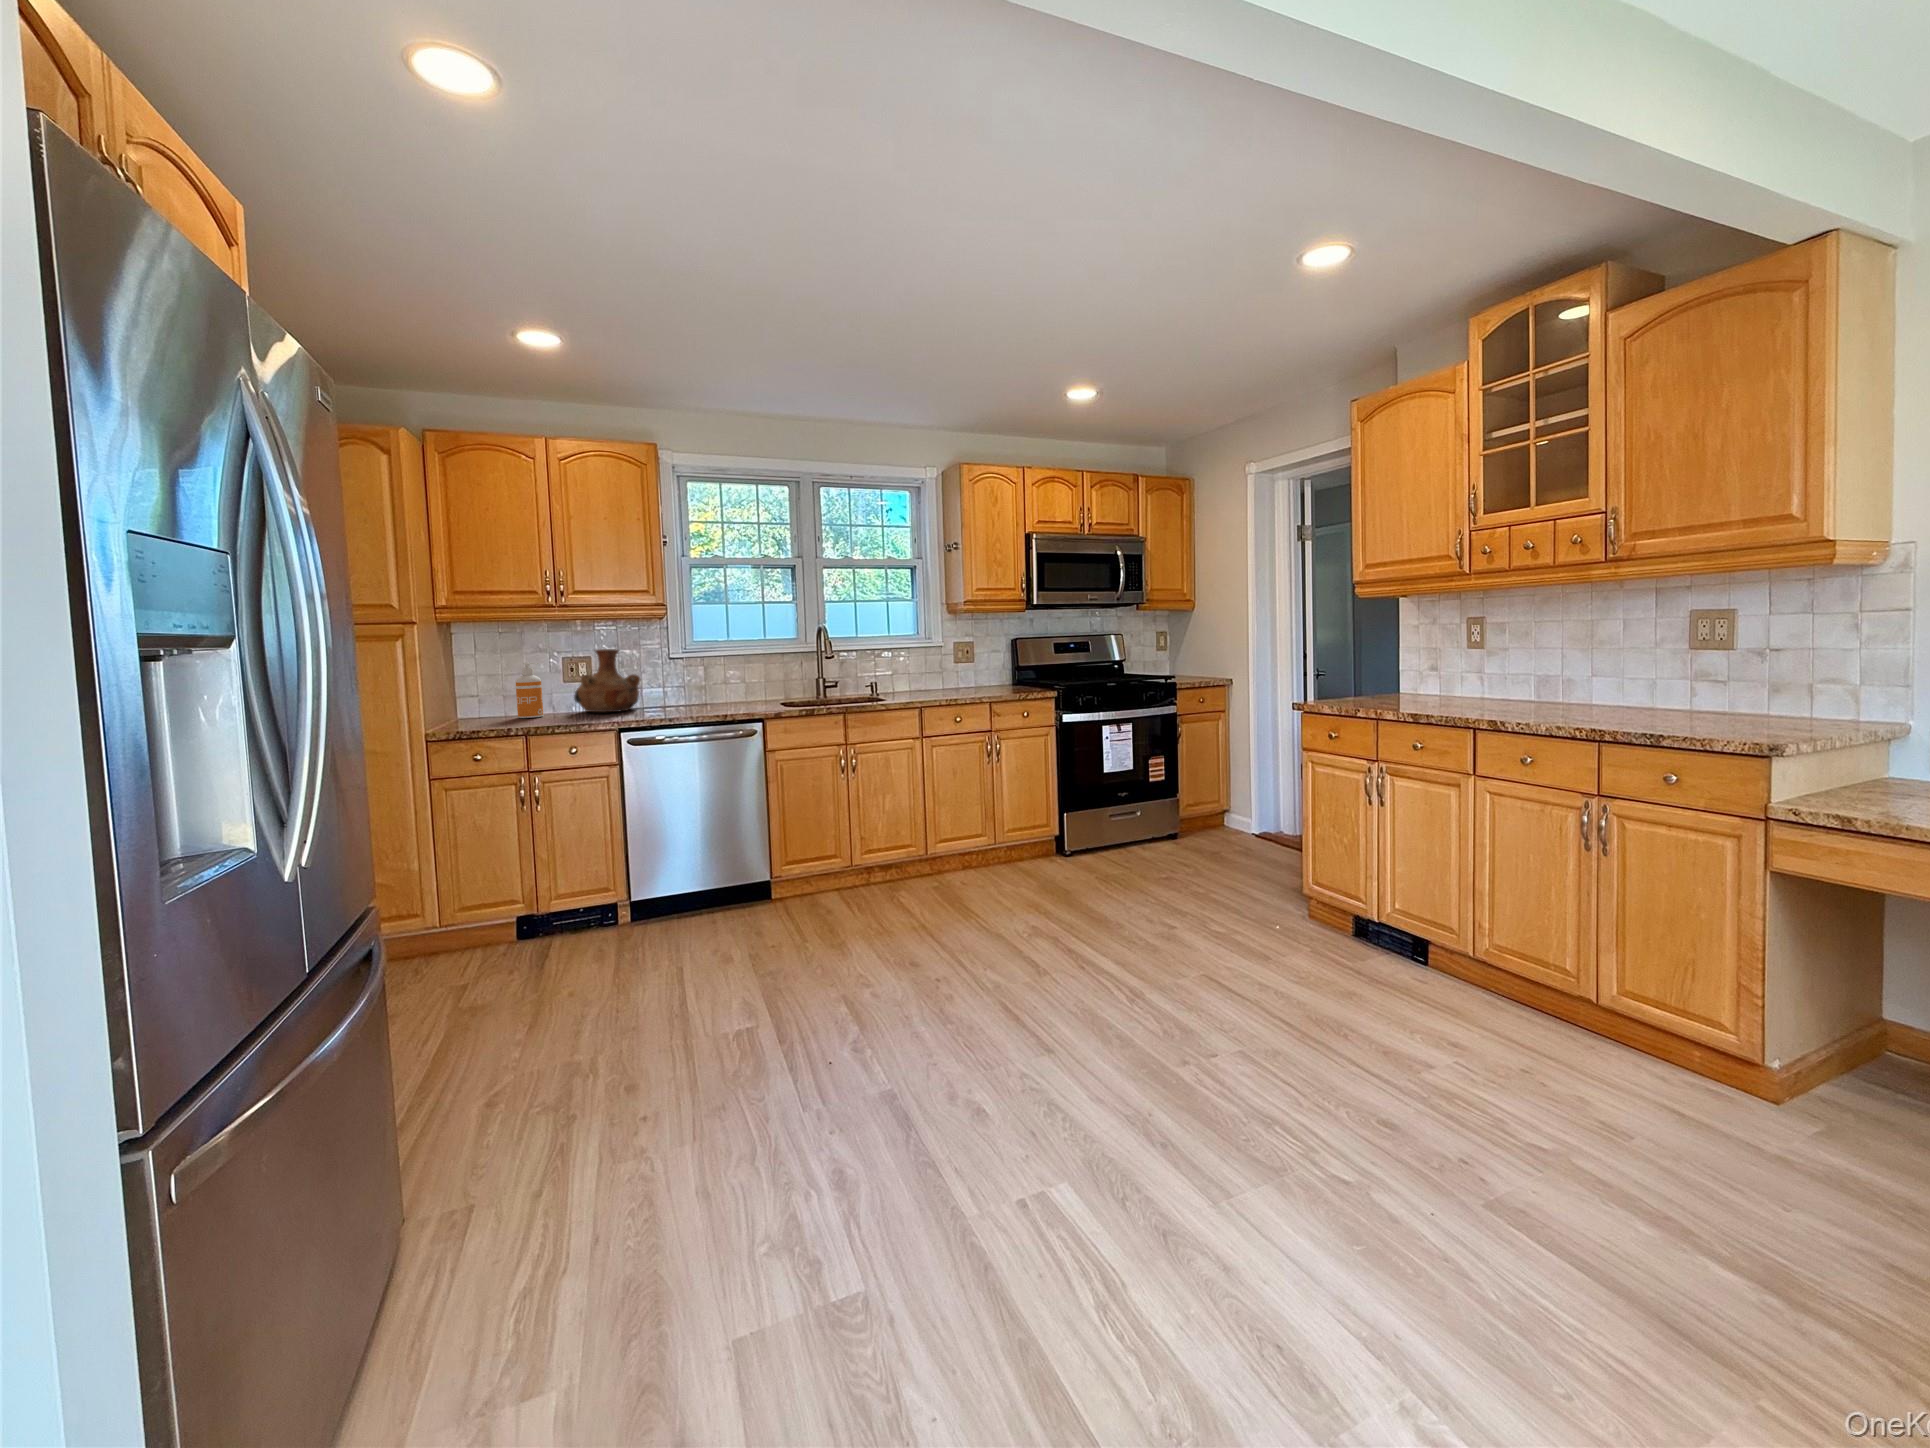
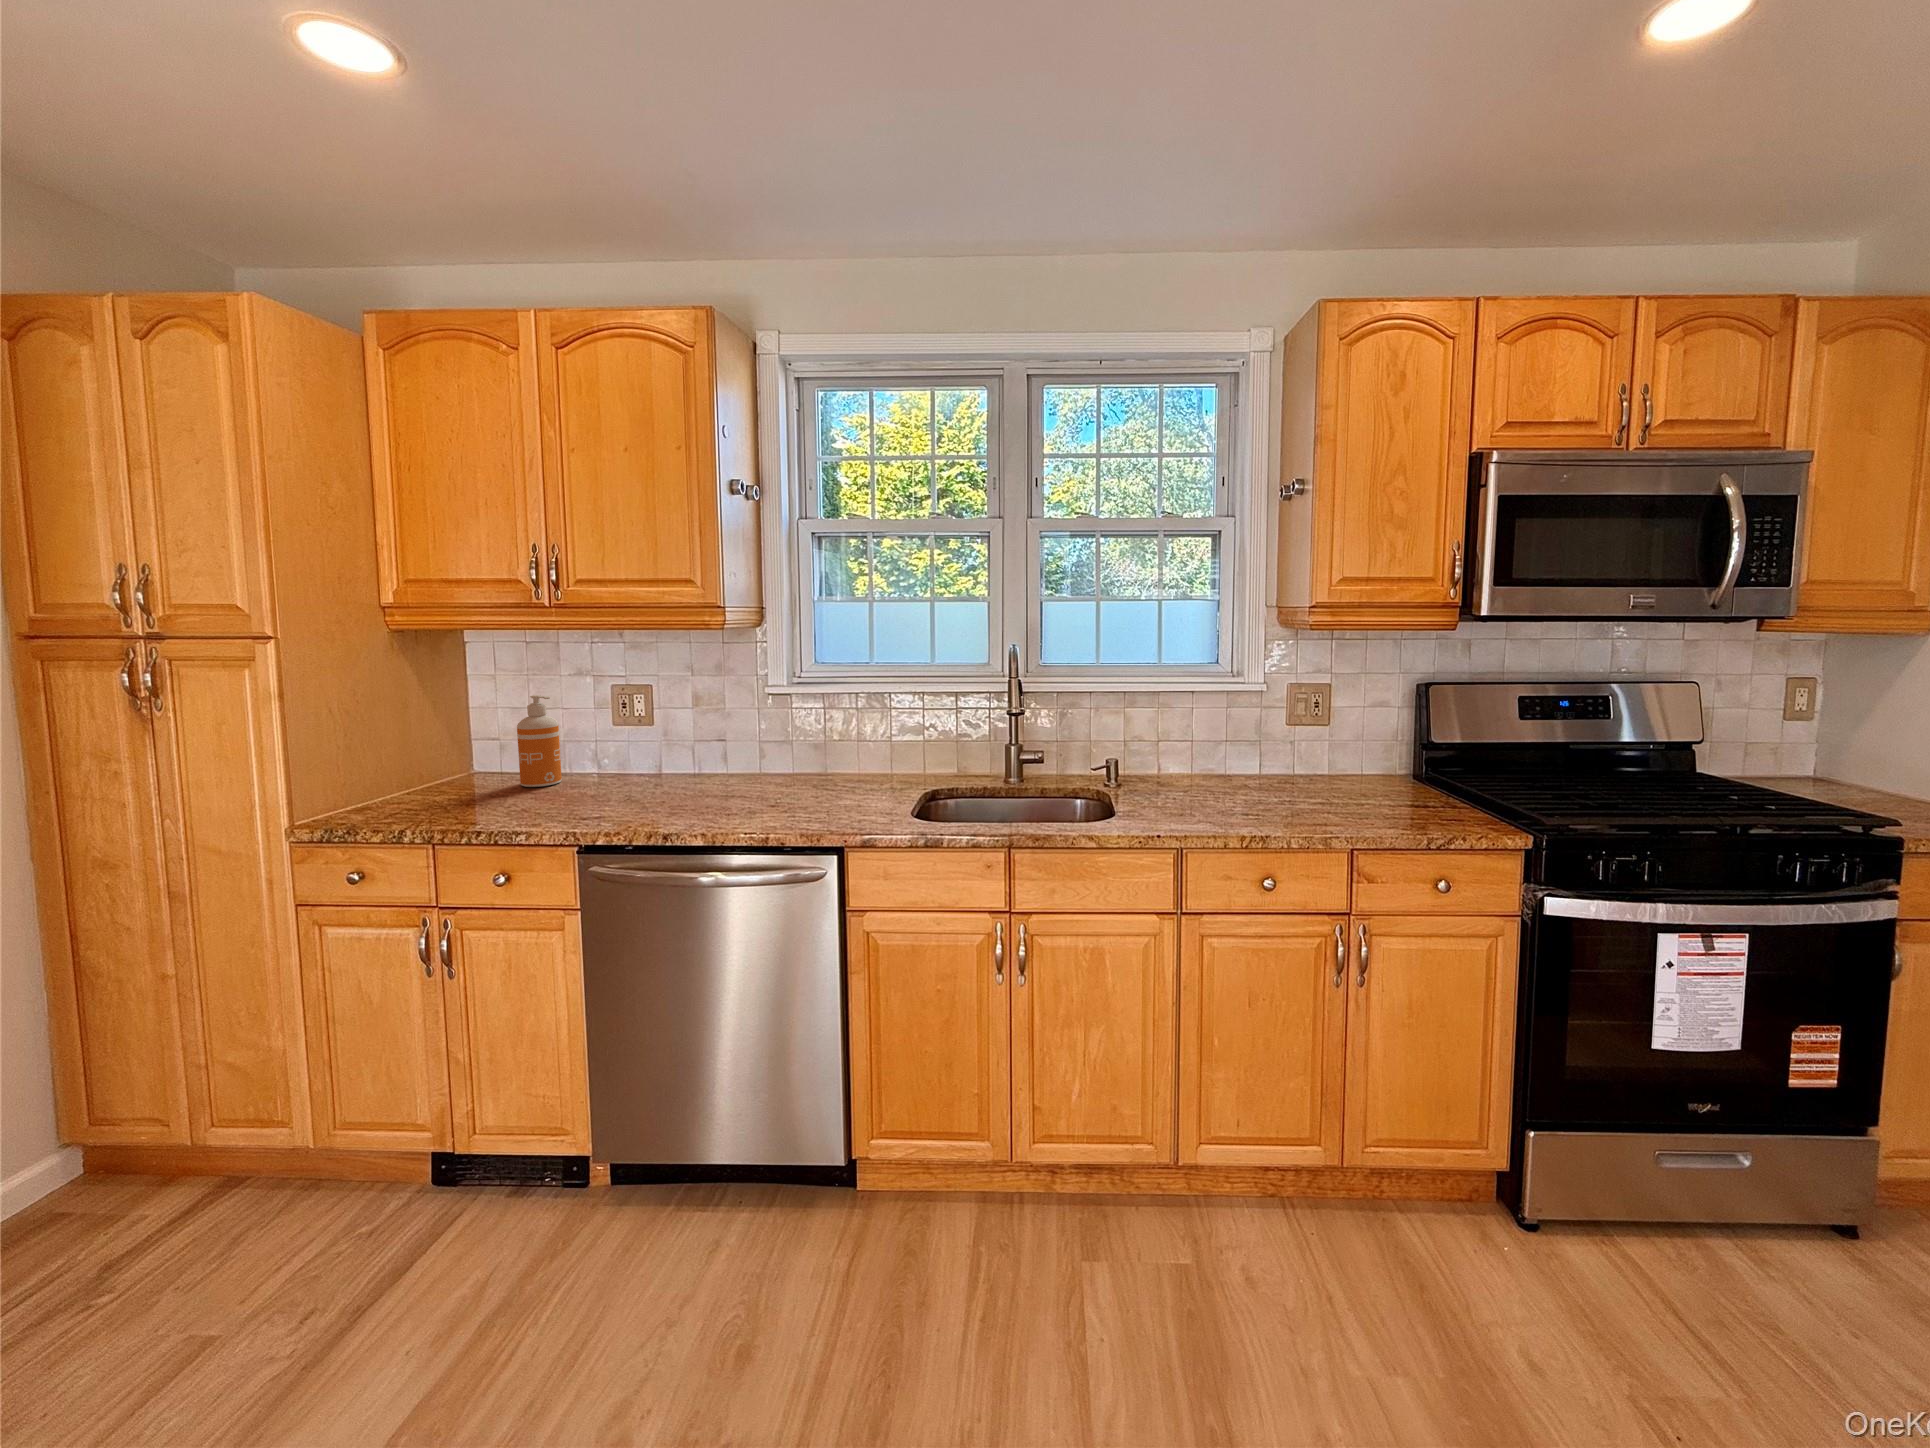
vase: present [574,649,640,712] -> none [602,675,712,787]

